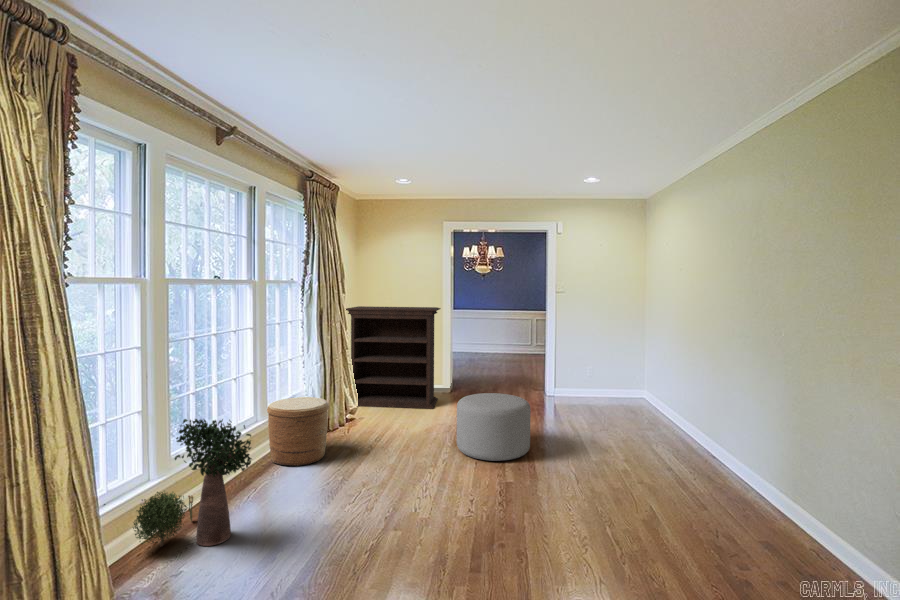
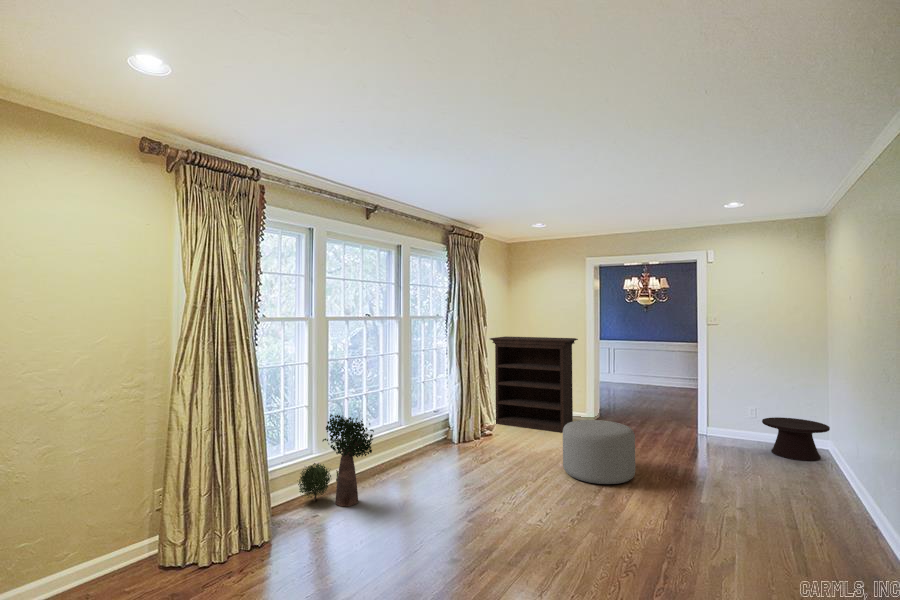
side table: none [608,376,661,413] -> present [762,417,830,461]
woven basket: present [267,397,329,466] -> none [407,410,454,464]

